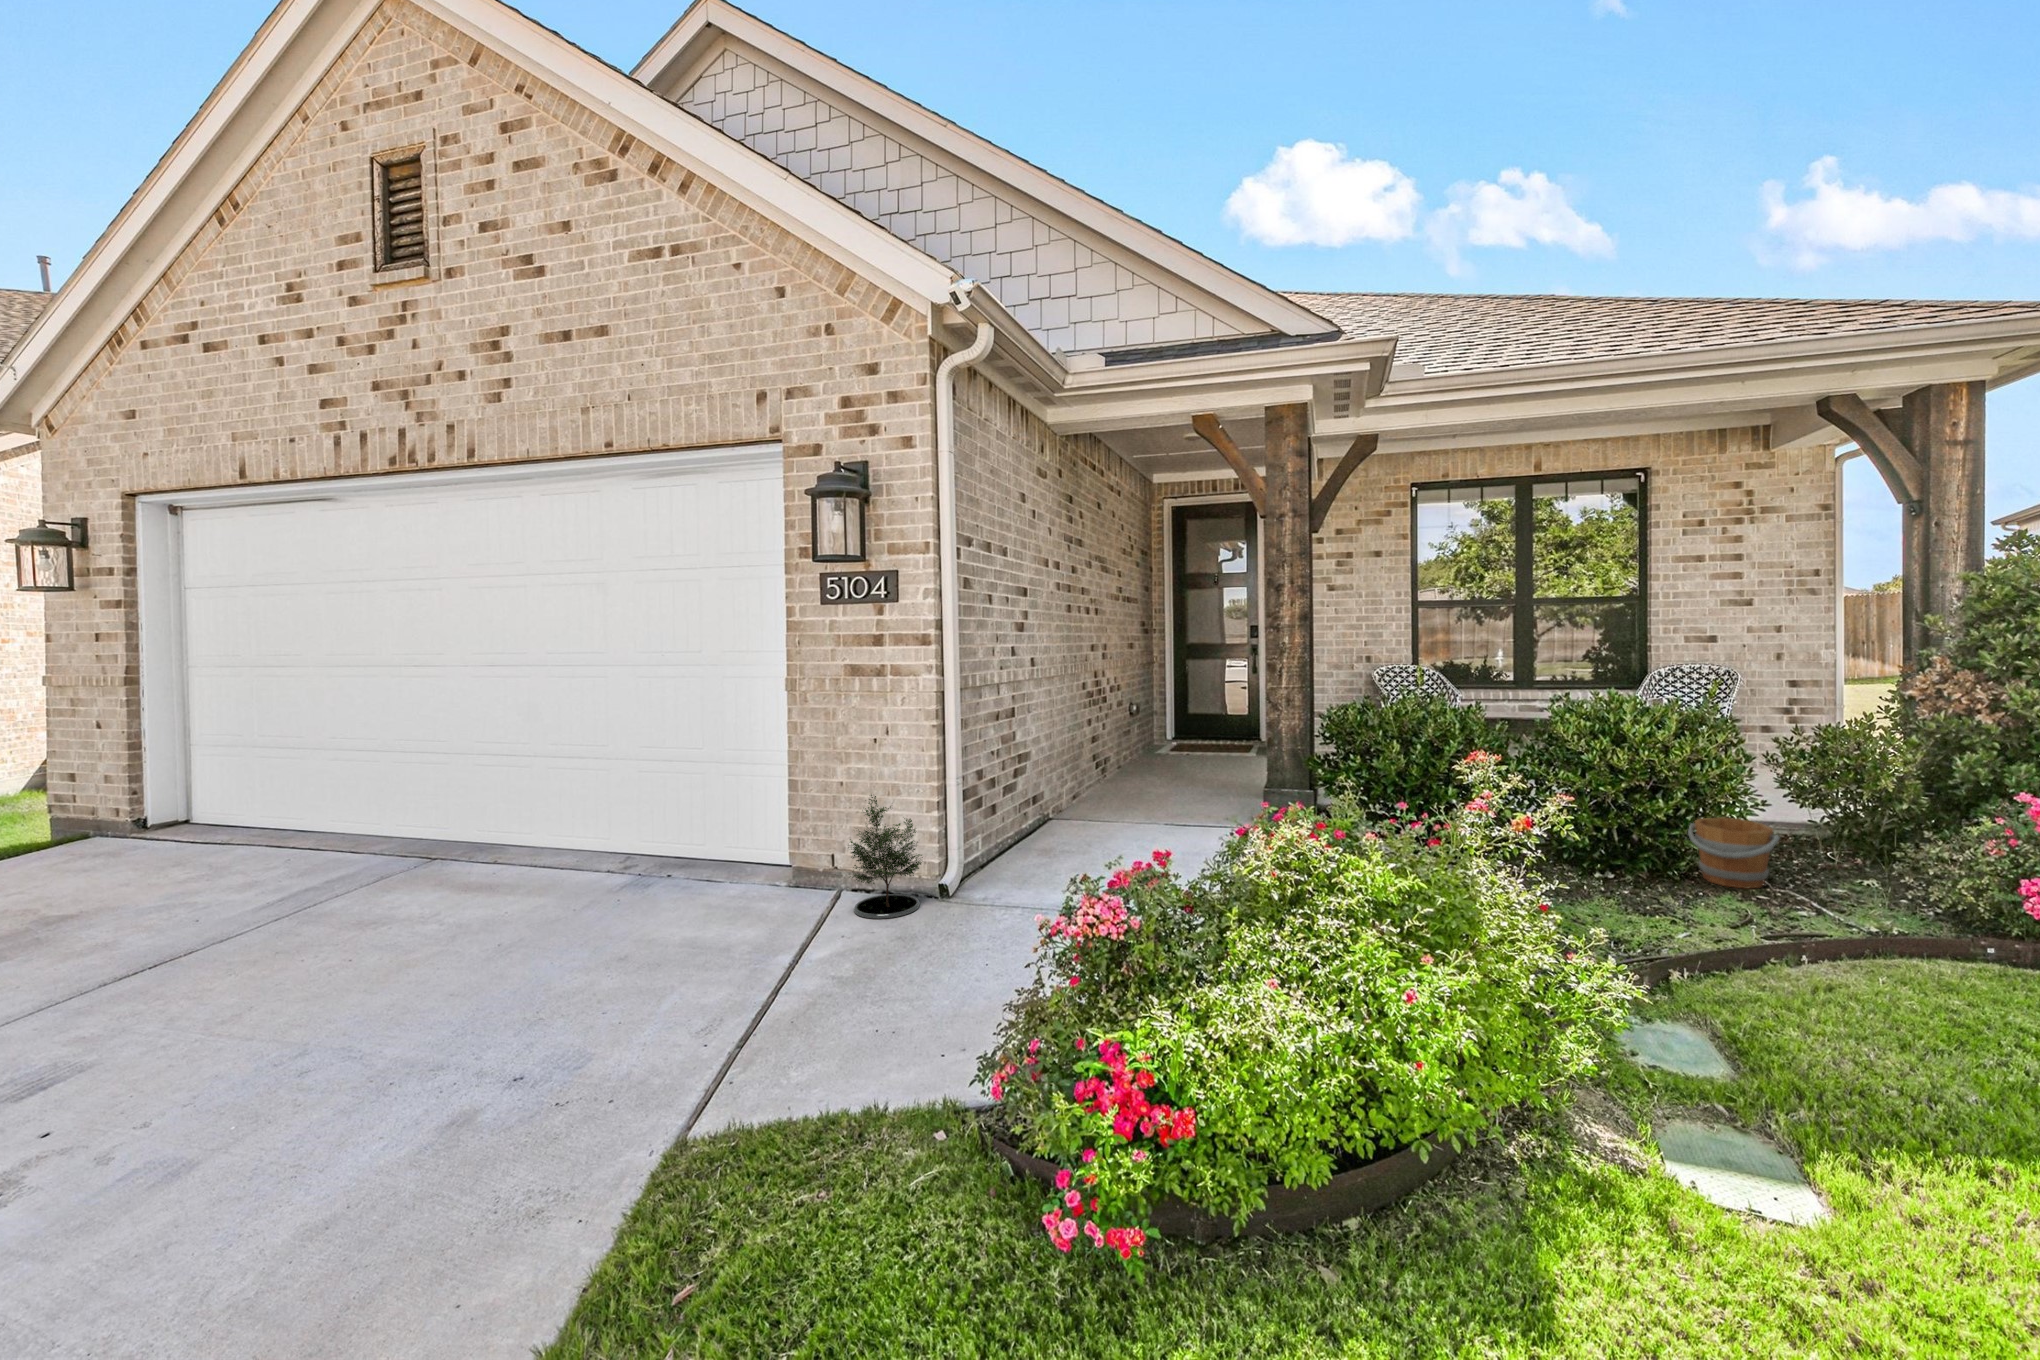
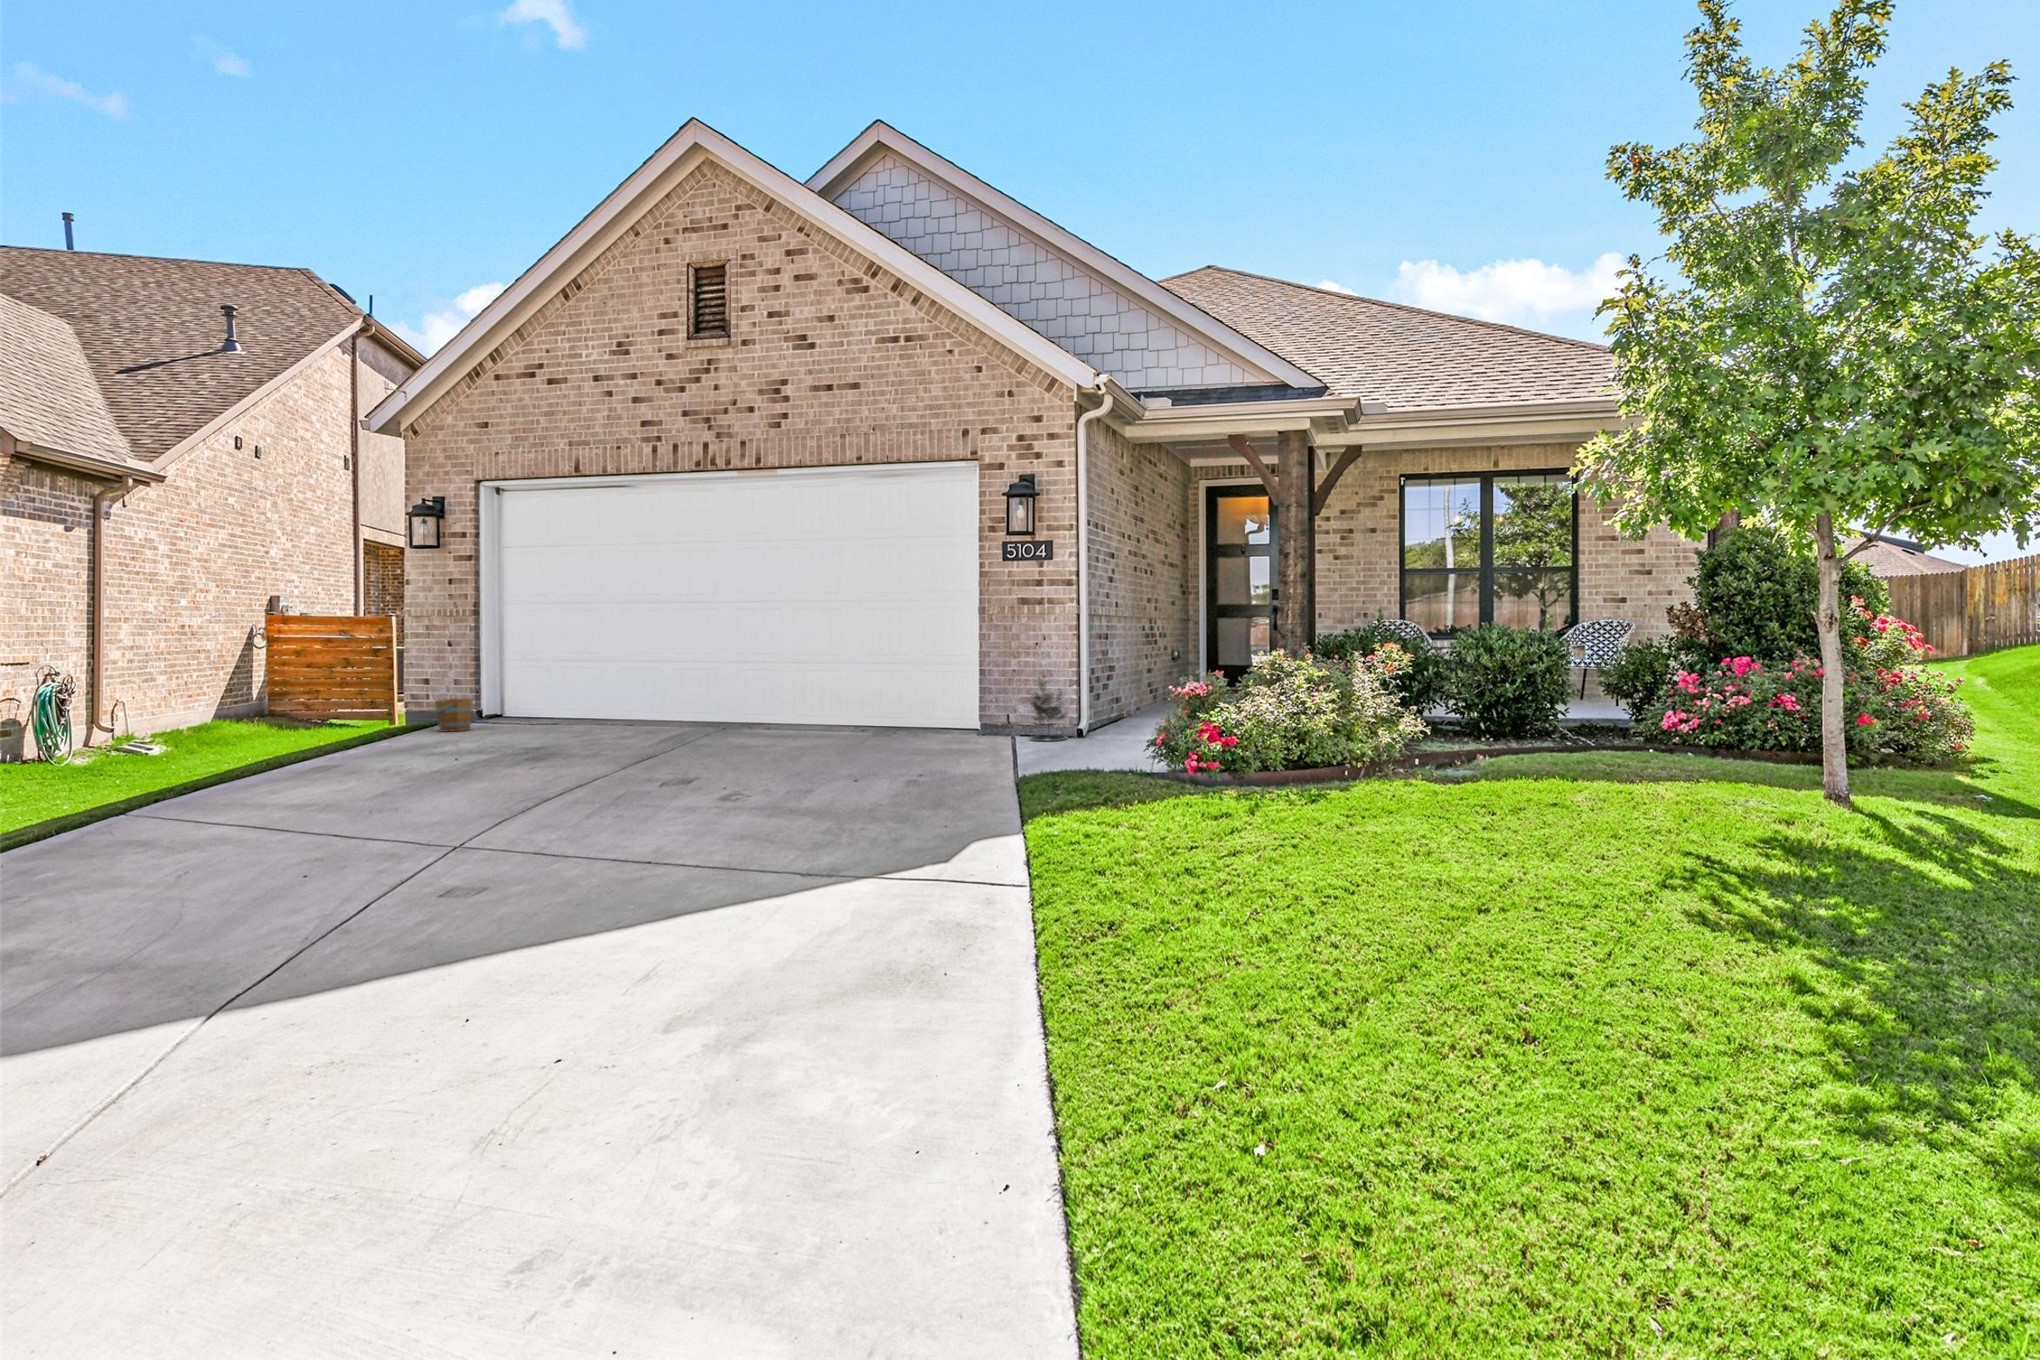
bucket: present [1688,817,1779,889] -> present [433,699,473,732]

